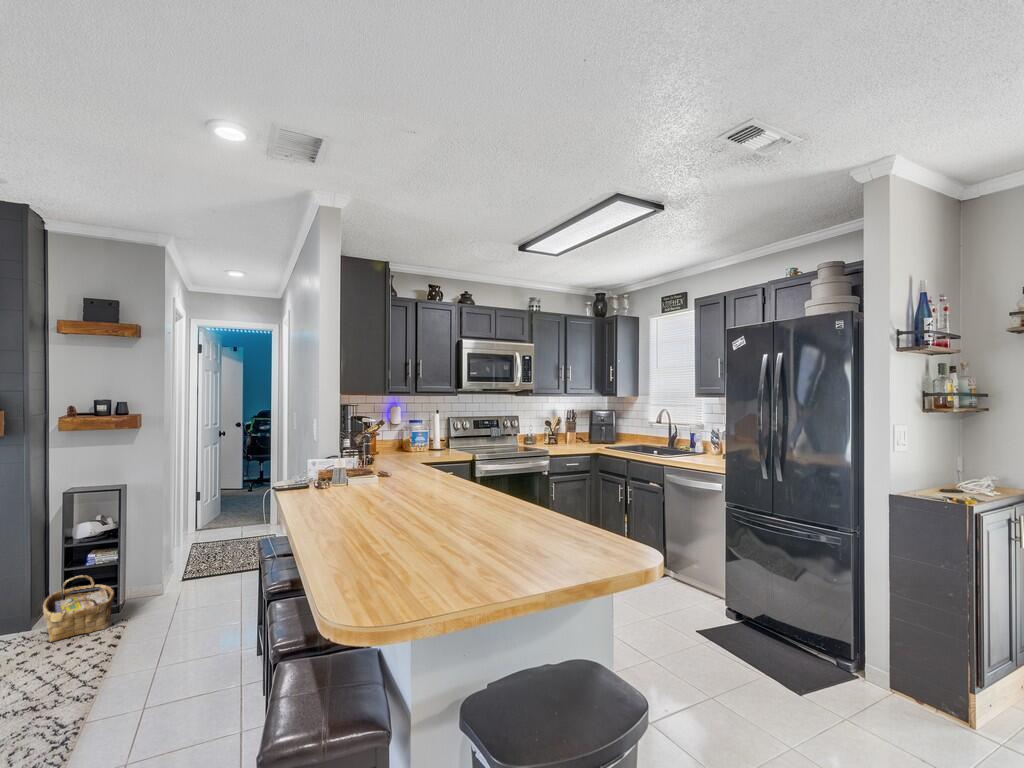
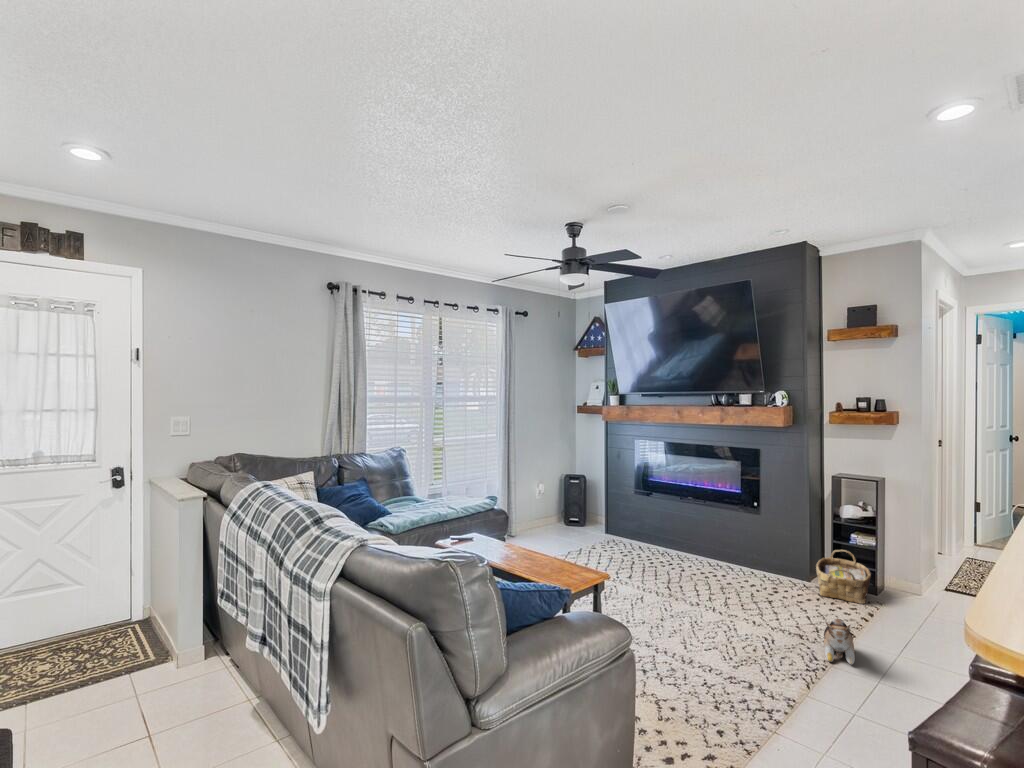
plush toy: none [70,661,113,720] -> present [824,619,855,665]

